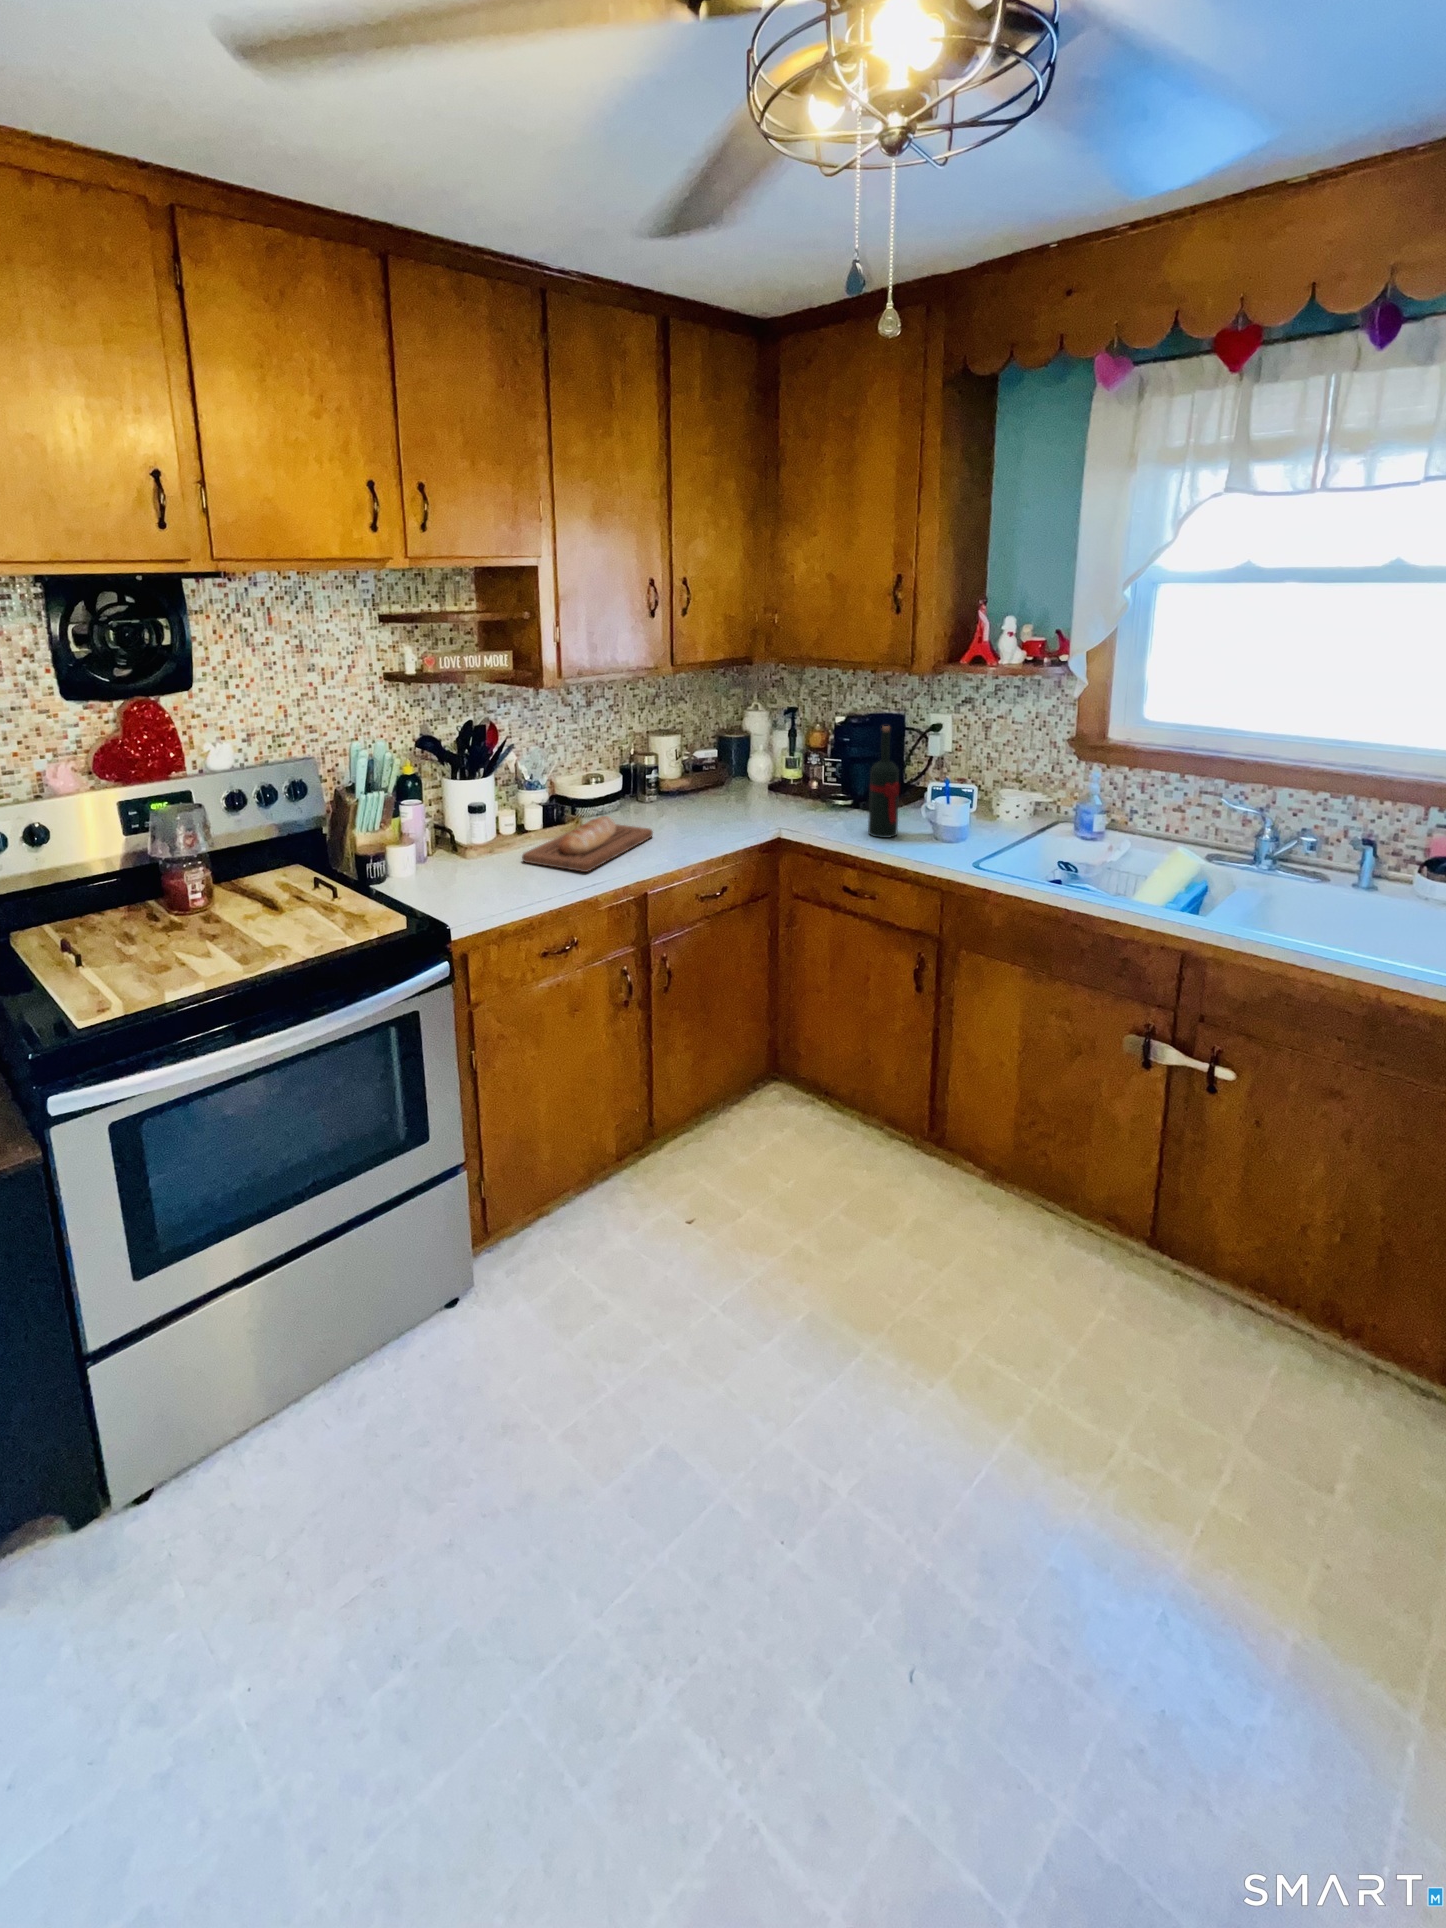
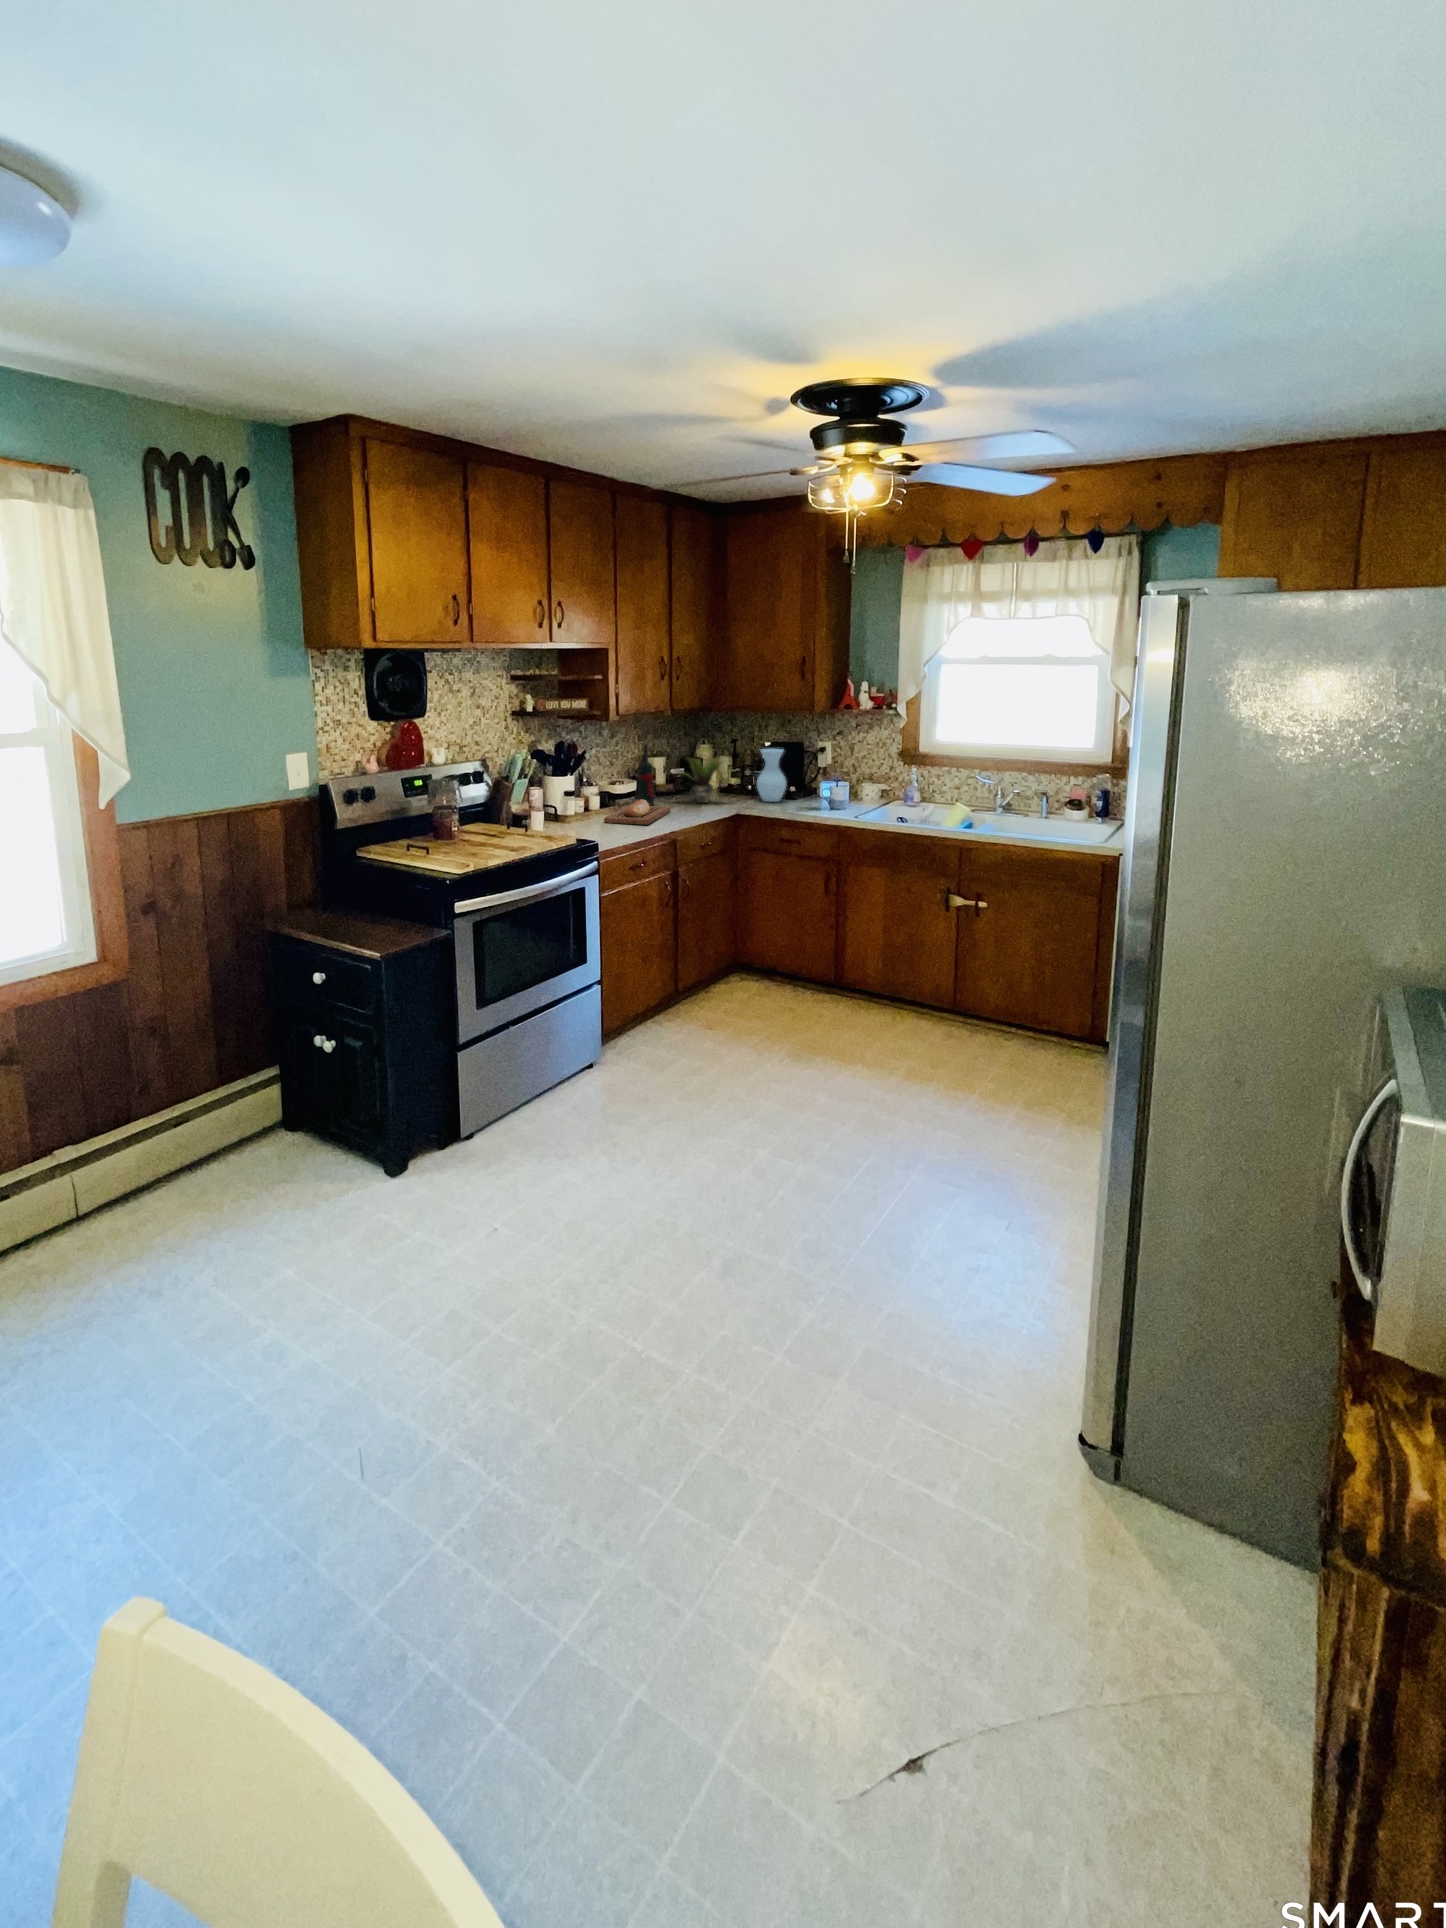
wine bottle: present [868,726,899,838] -> present [638,742,654,806]
vase: none [815,727,865,817] -> present [757,749,787,802]
potted plant: none [674,741,774,816] -> present [687,758,722,803]

